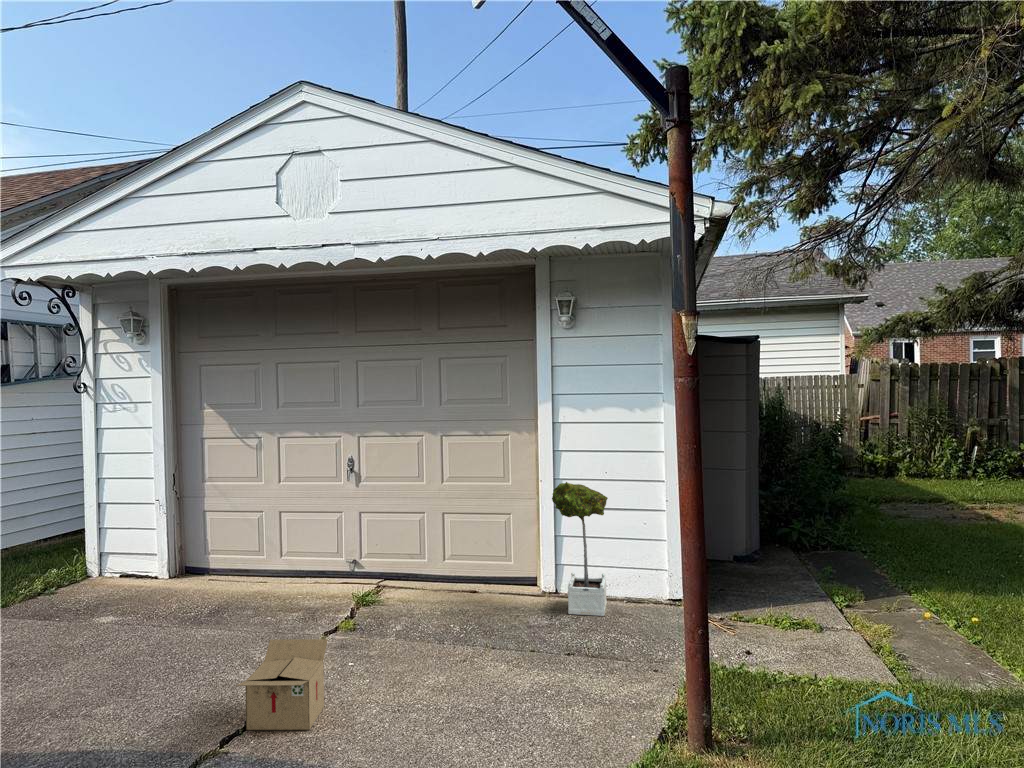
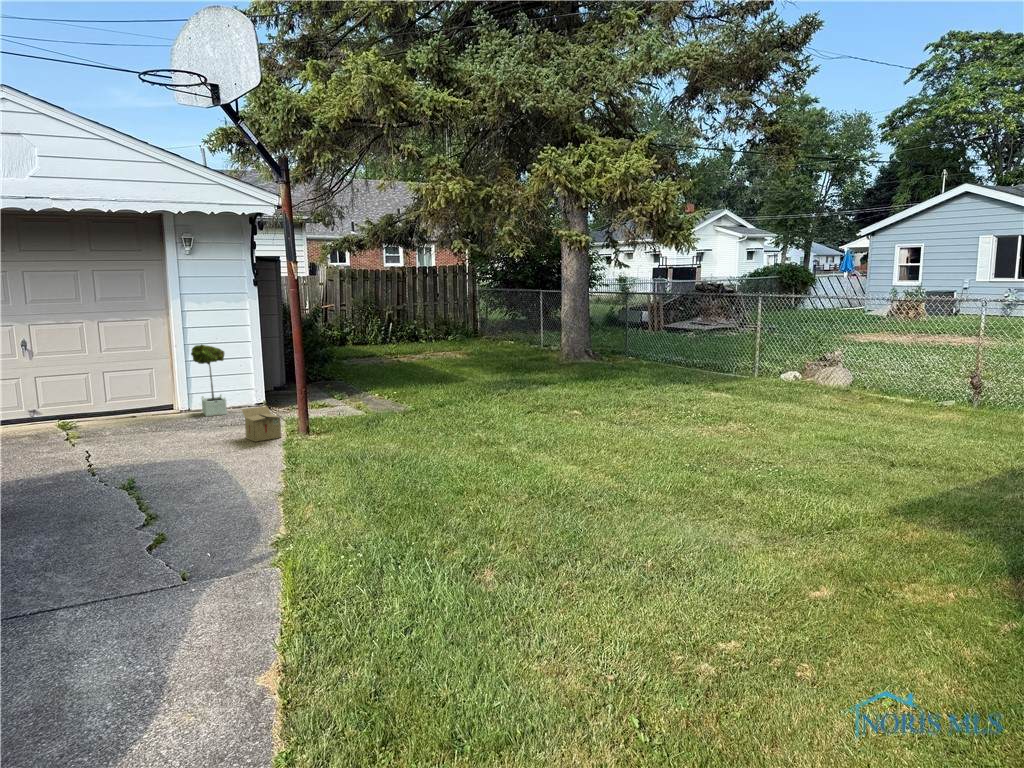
cardboard box: present [236,639,328,730] -> present [242,406,281,442]

